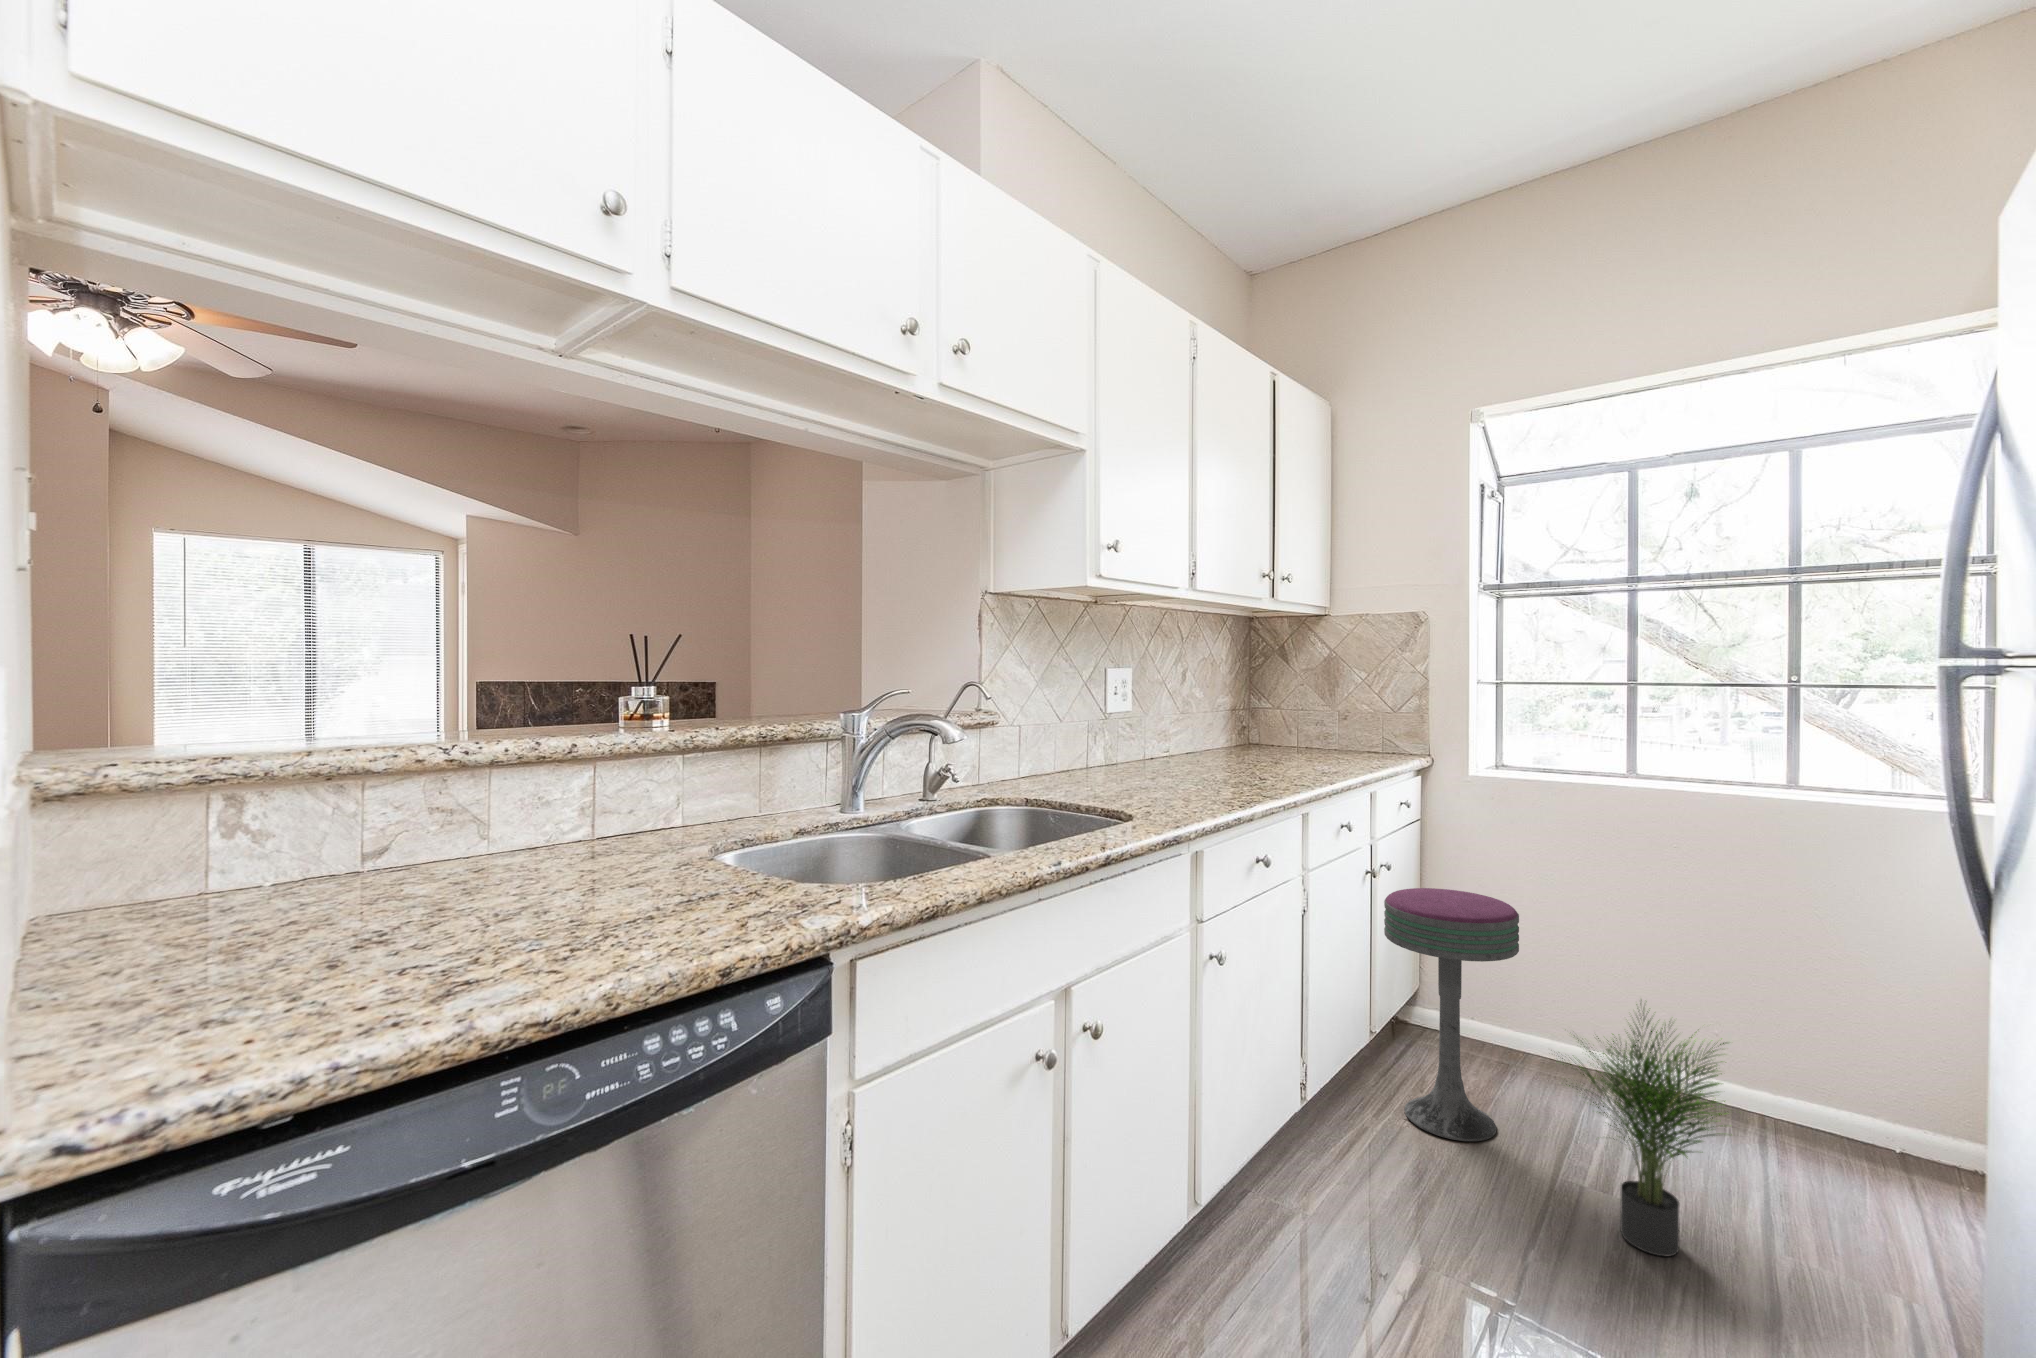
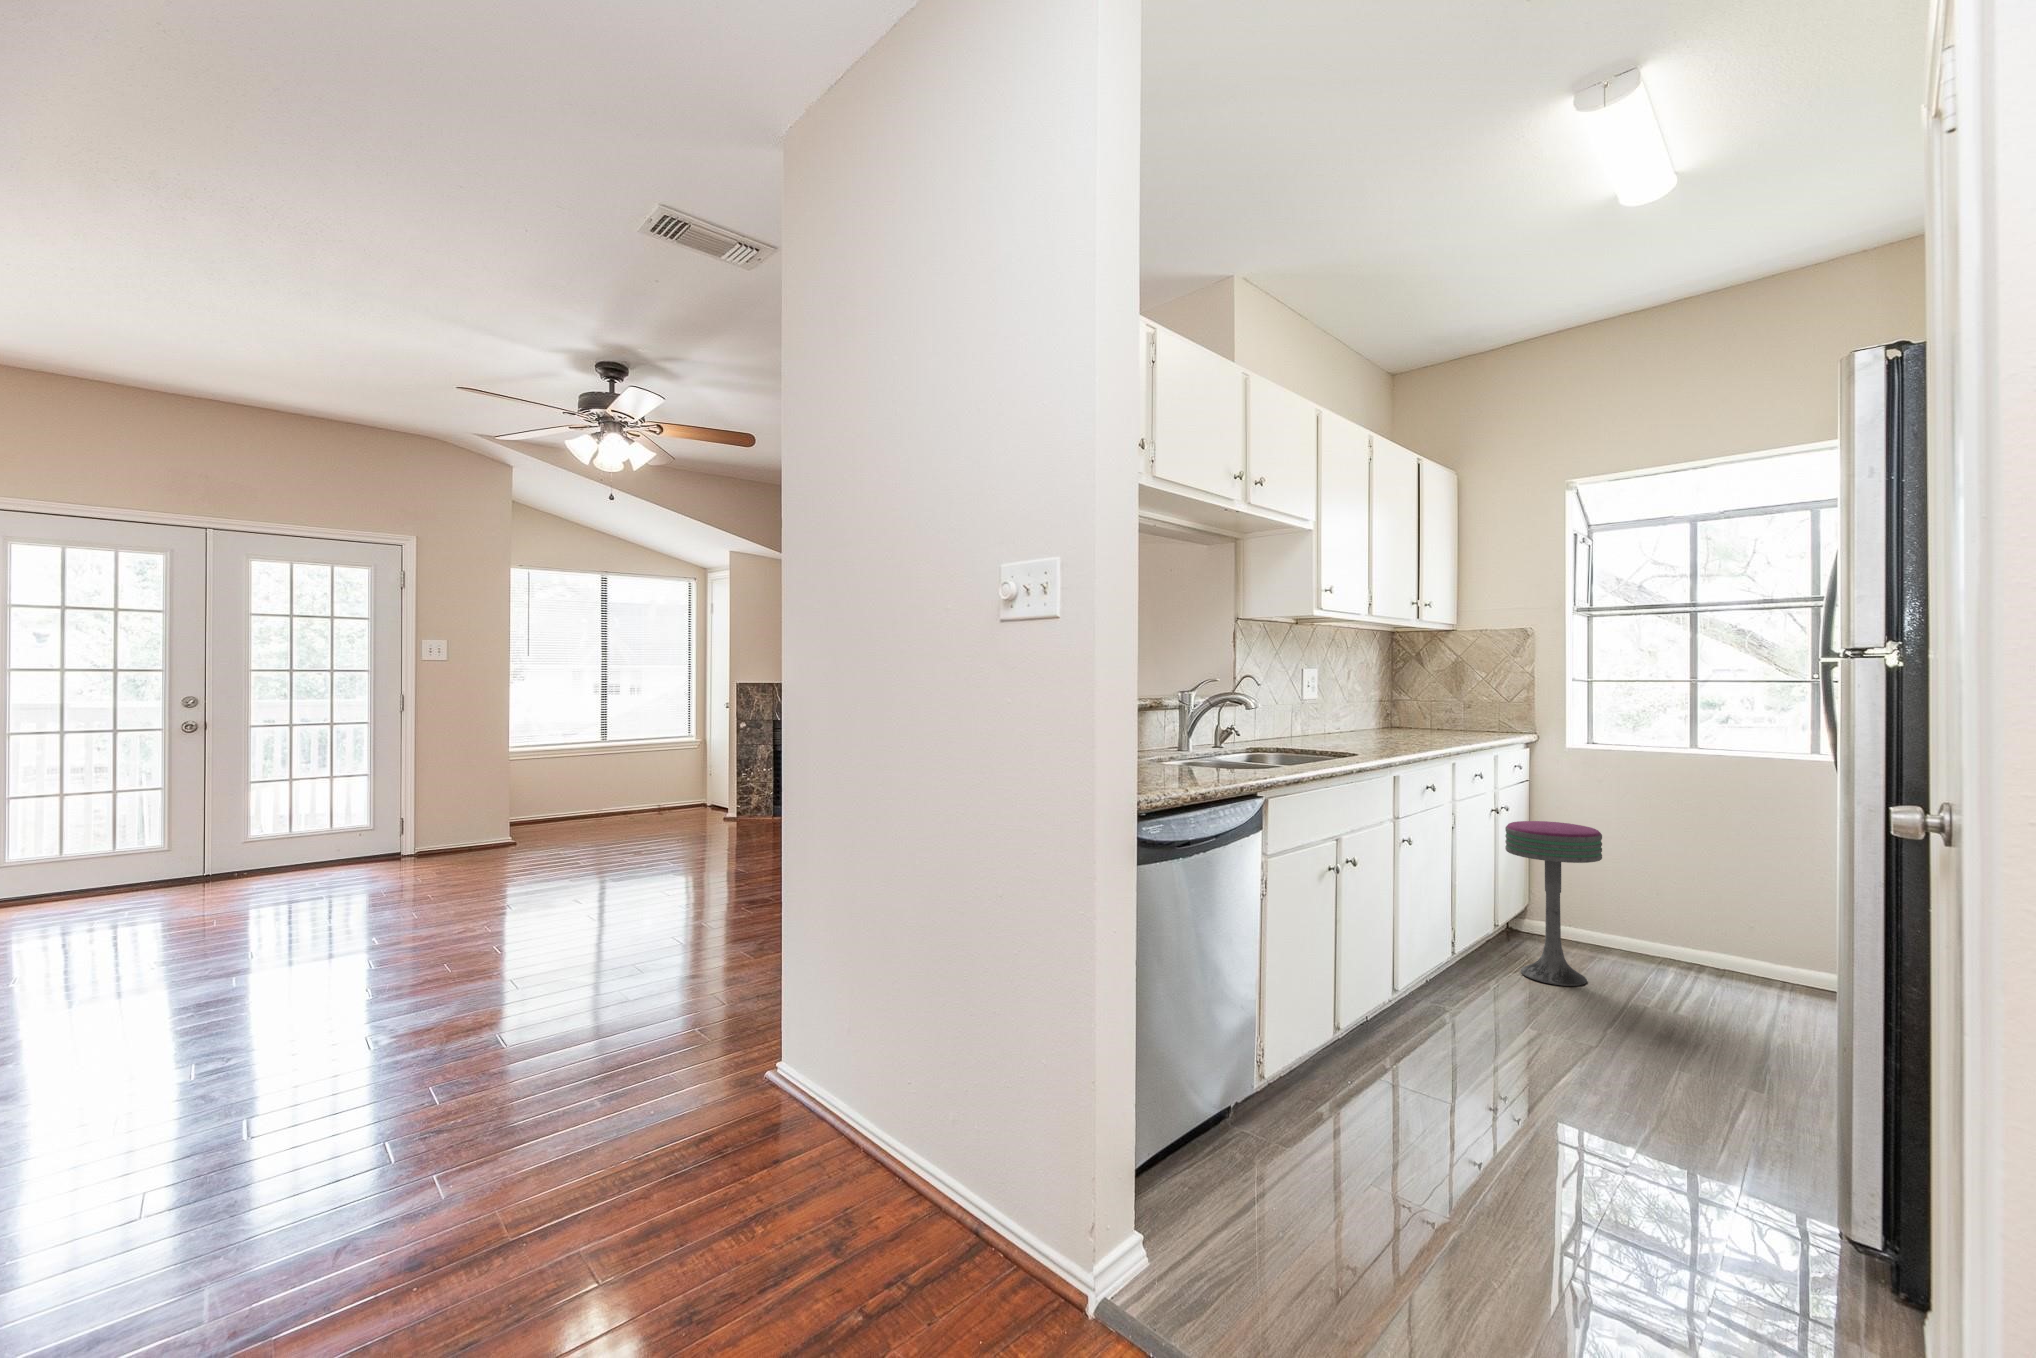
potted plant: present [1562,1003,1726,1257] -> none [1619,877,1743,1033]

